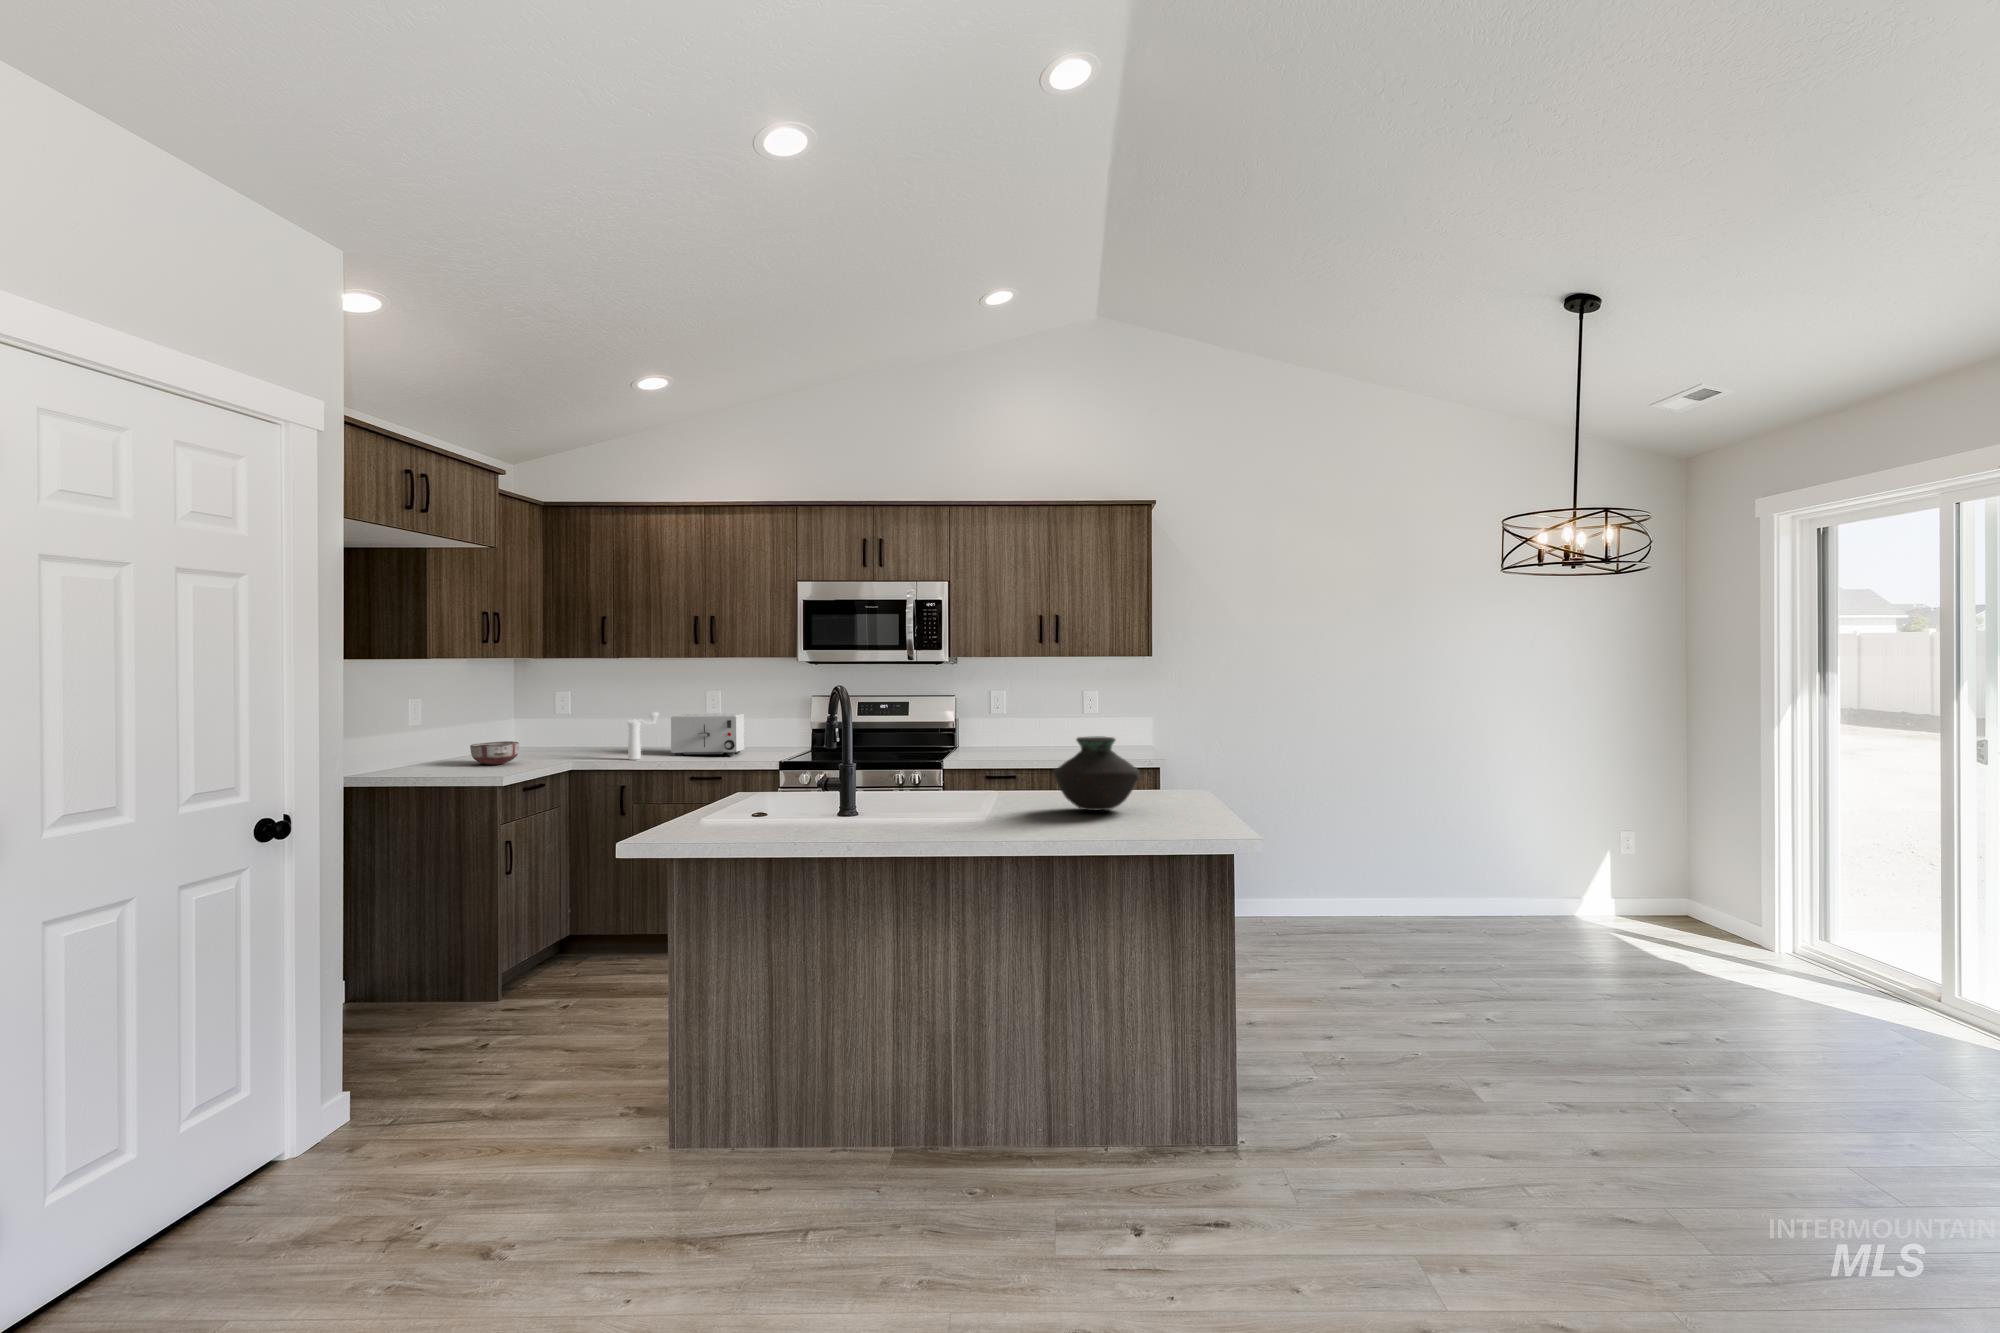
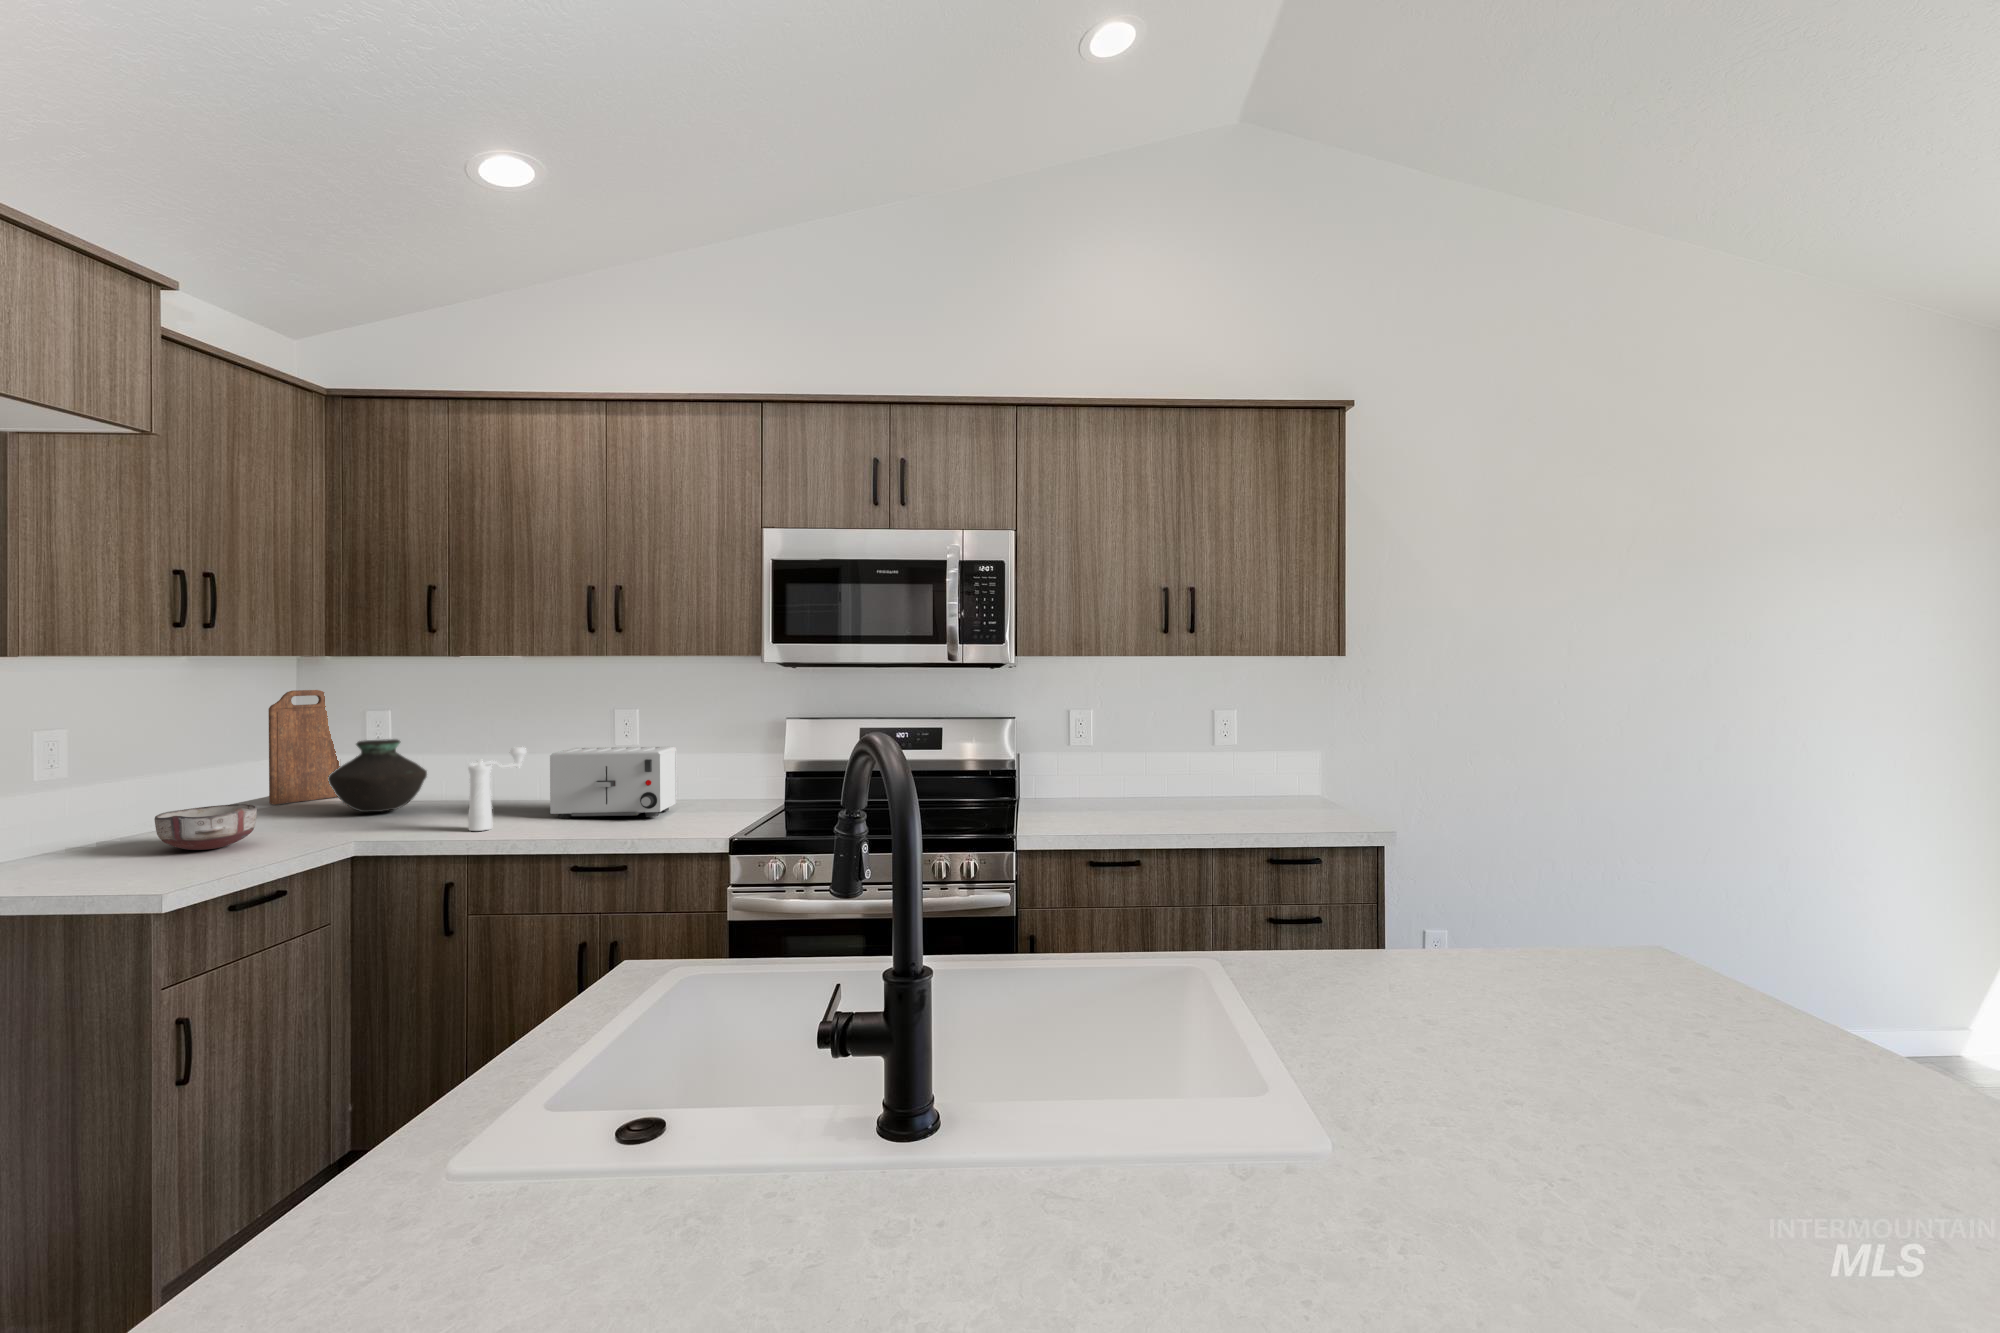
cutting board: none [501,679,538,748] -> present [269,690,340,805]
vase: present [1054,736,1140,810] -> present [328,739,427,812]

